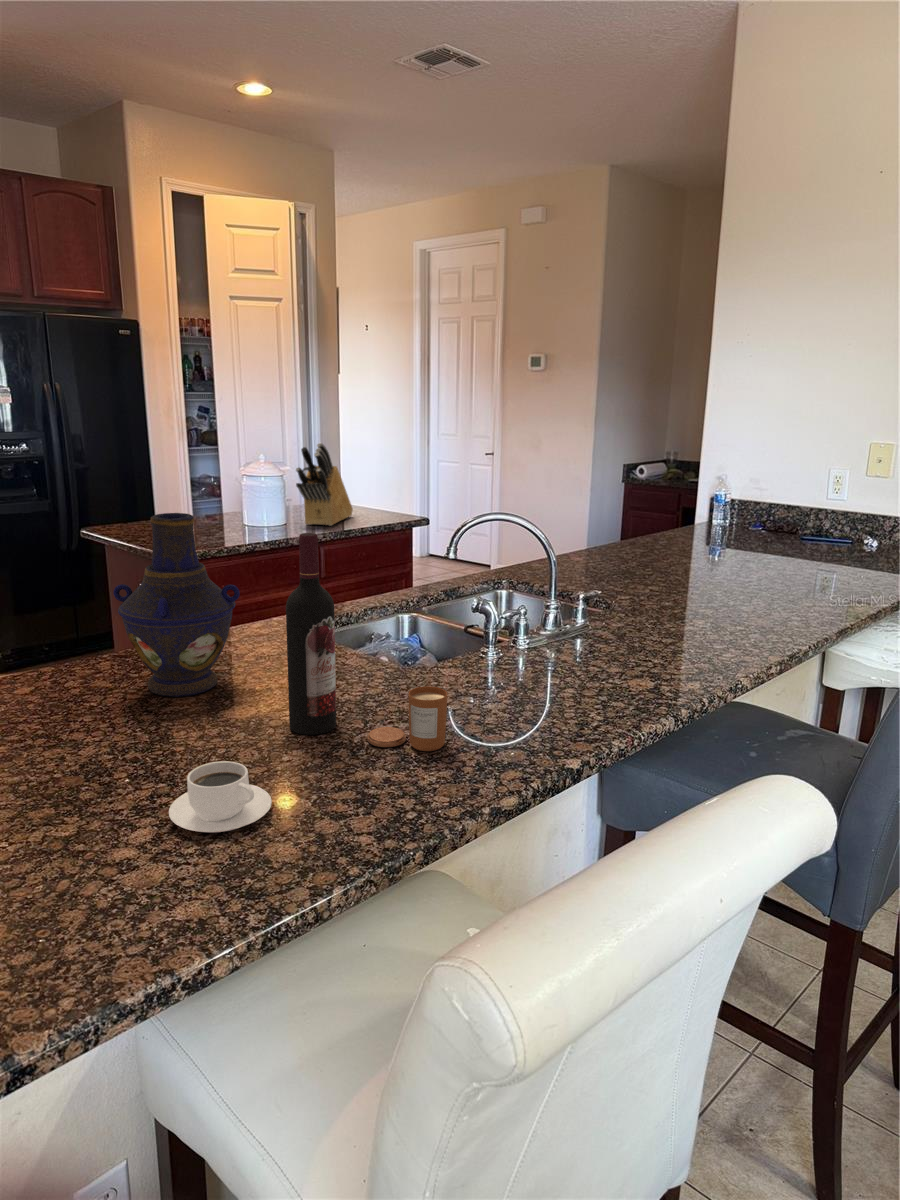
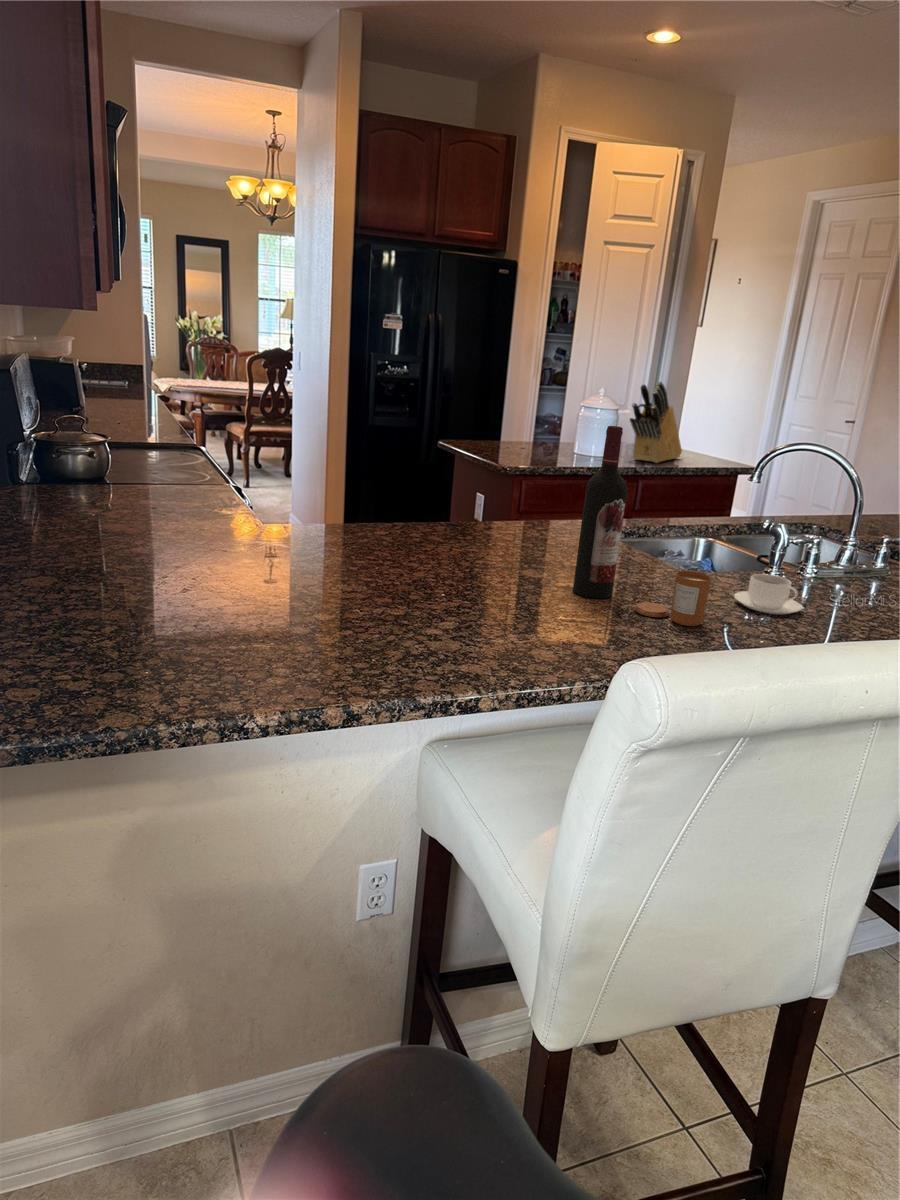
vase: present [113,513,240,697] -> none [456,406,553,558]
coffee cup: present [169,761,272,832] -> present [734,574,802,615]

